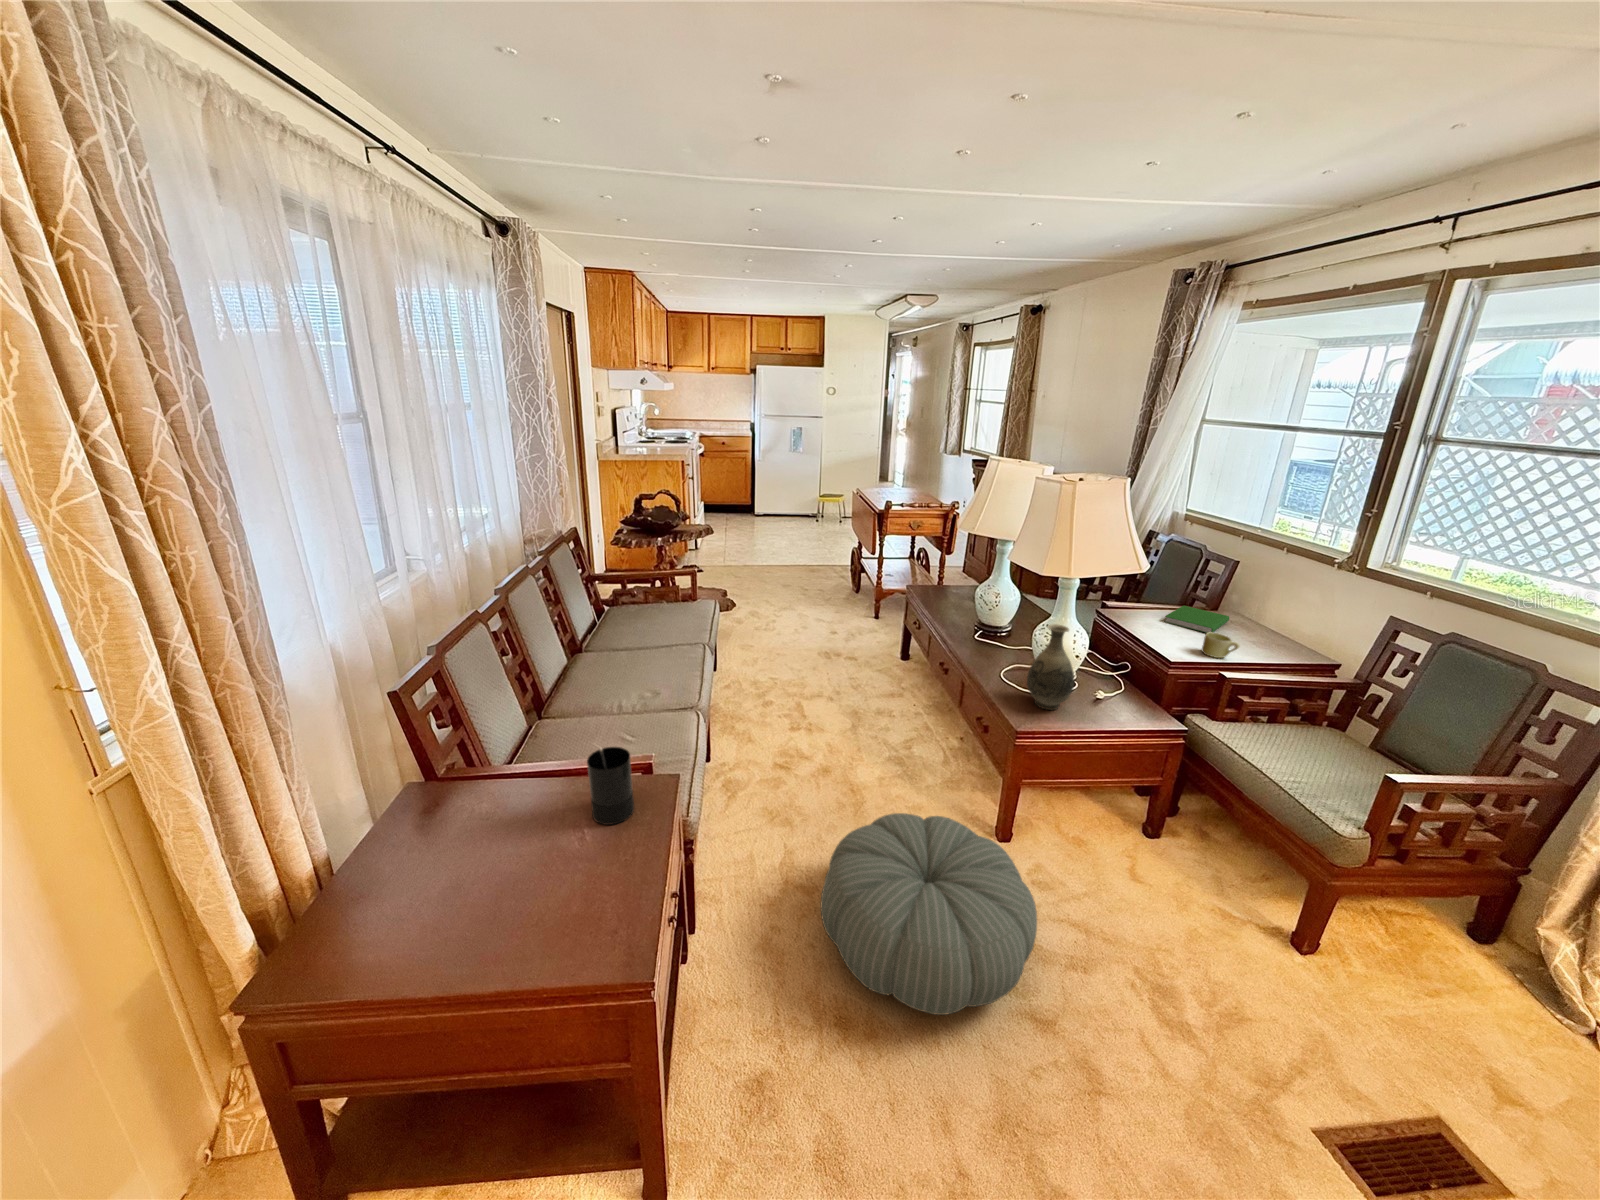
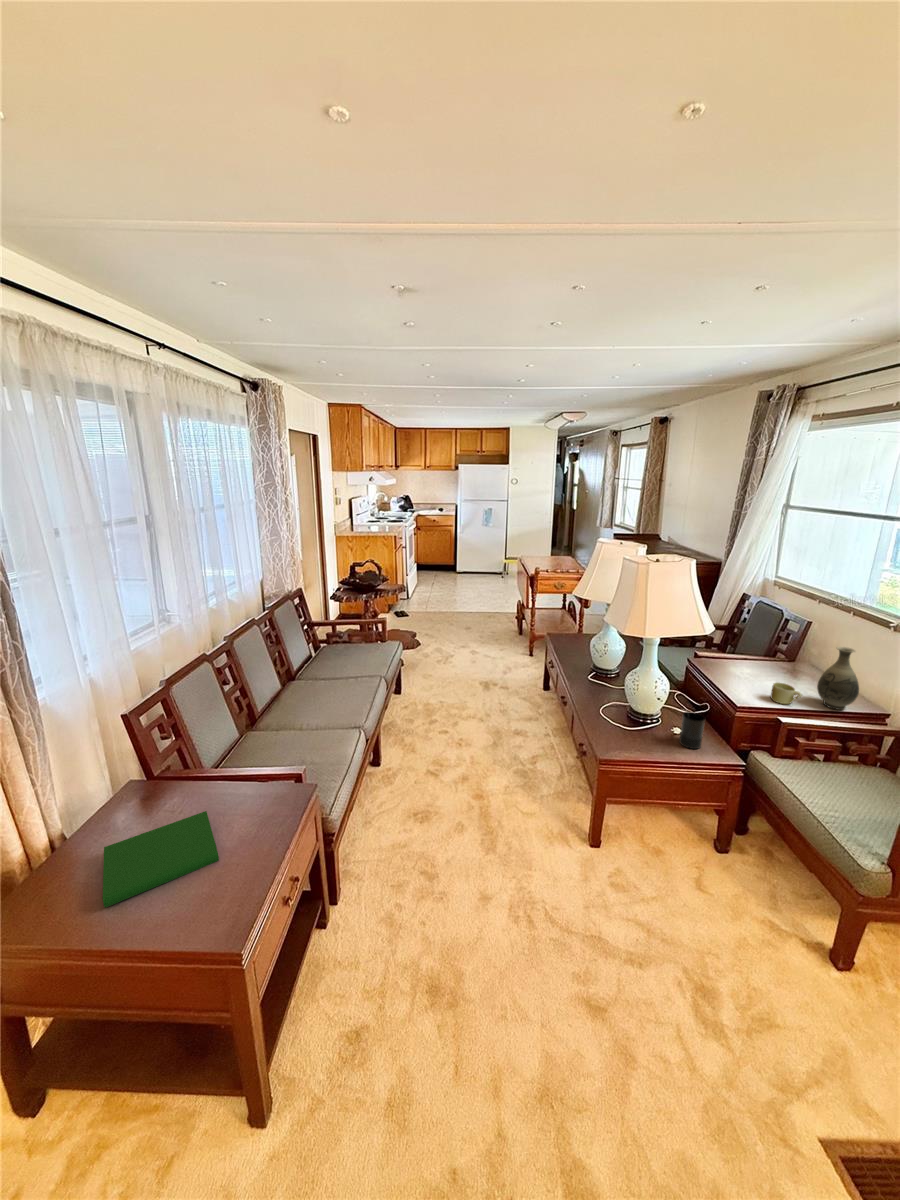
hardcover book: present [1164,606,1229,633] -> present [103,811,219,908]
vase: present [1027,624,1074,710] -> present [817,647,859,710]
candle: present [587,743,634,825] -> present [679,711,705,749]
pouf: present [821,813,1037,1015] -> none [428,821,597,991]

